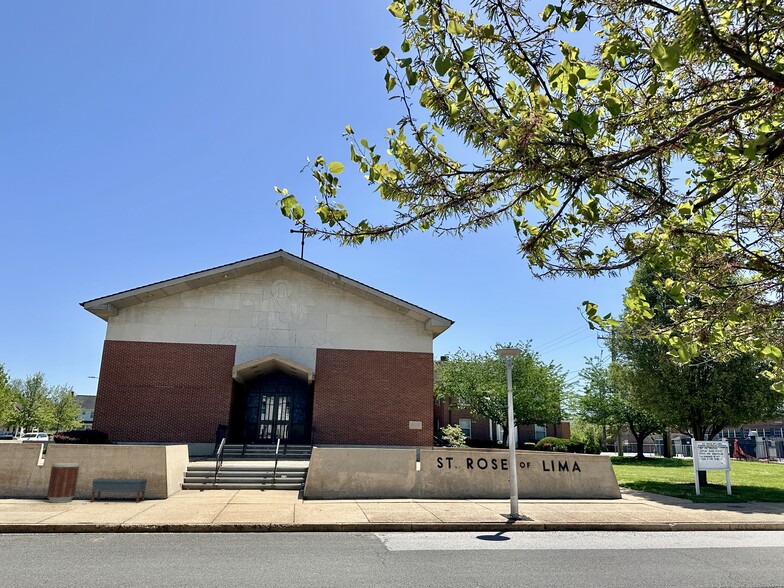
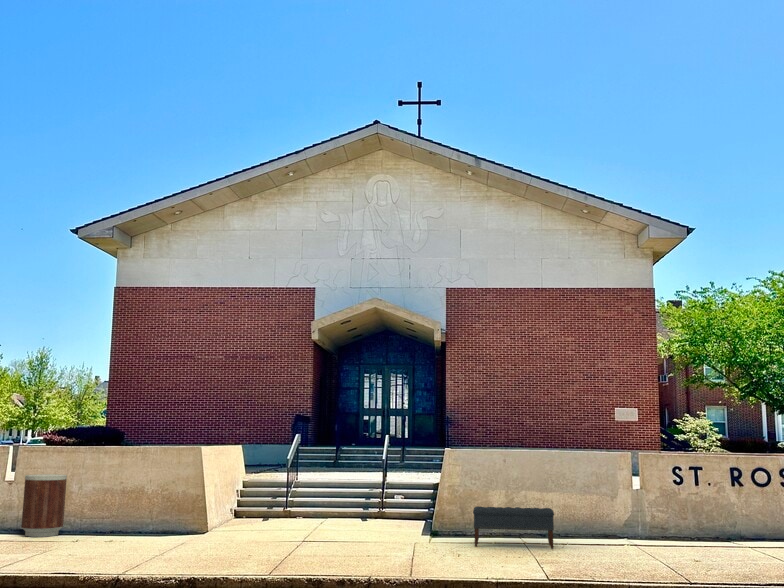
bench: present [91,478,147,503] -> present [473,506,554,549]

